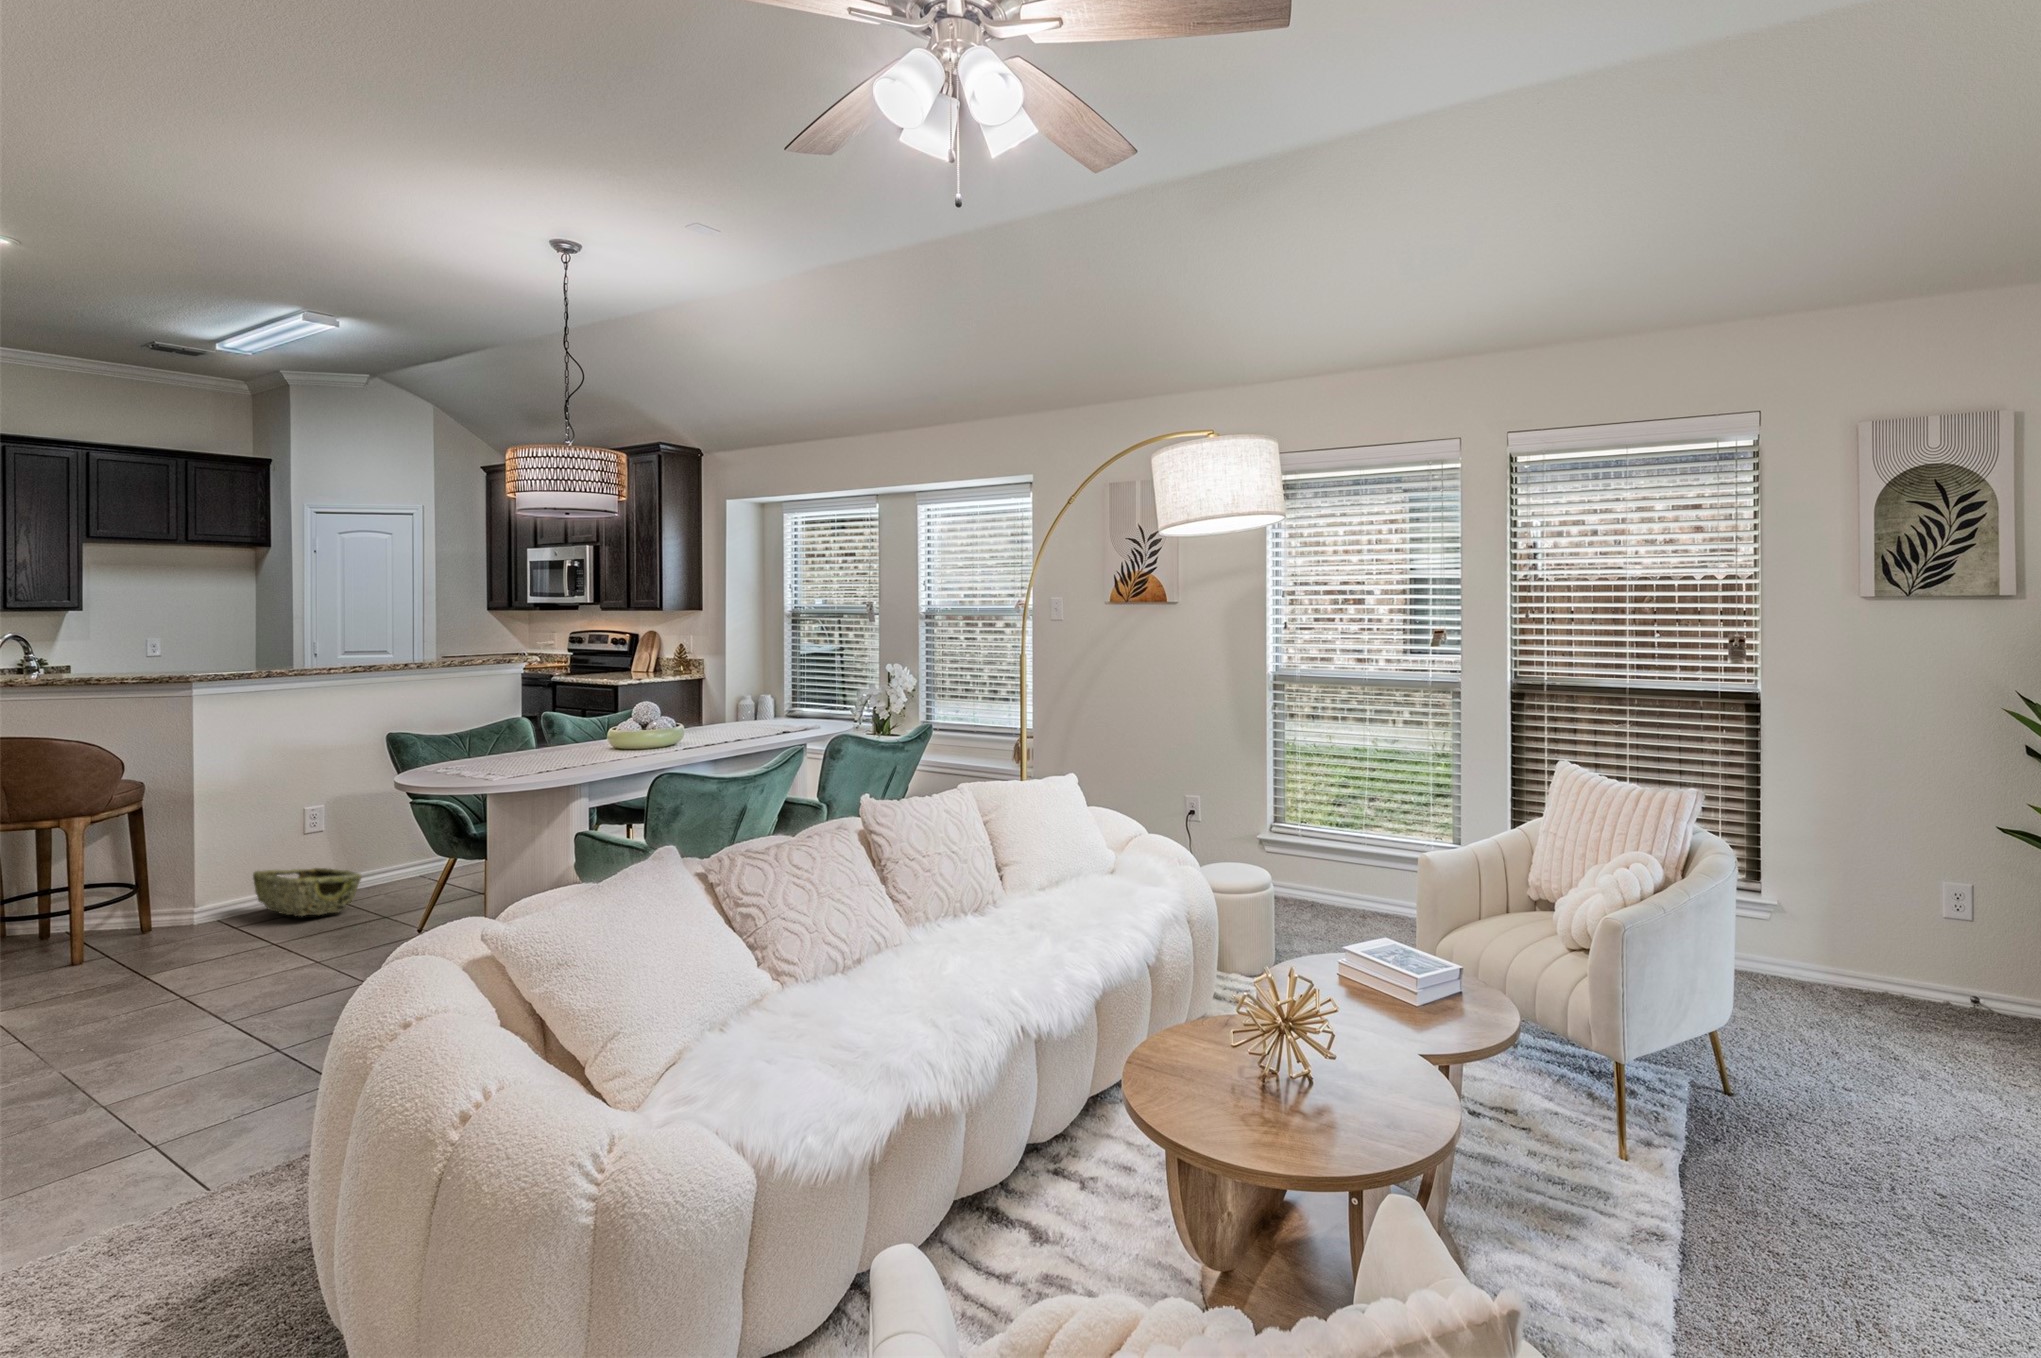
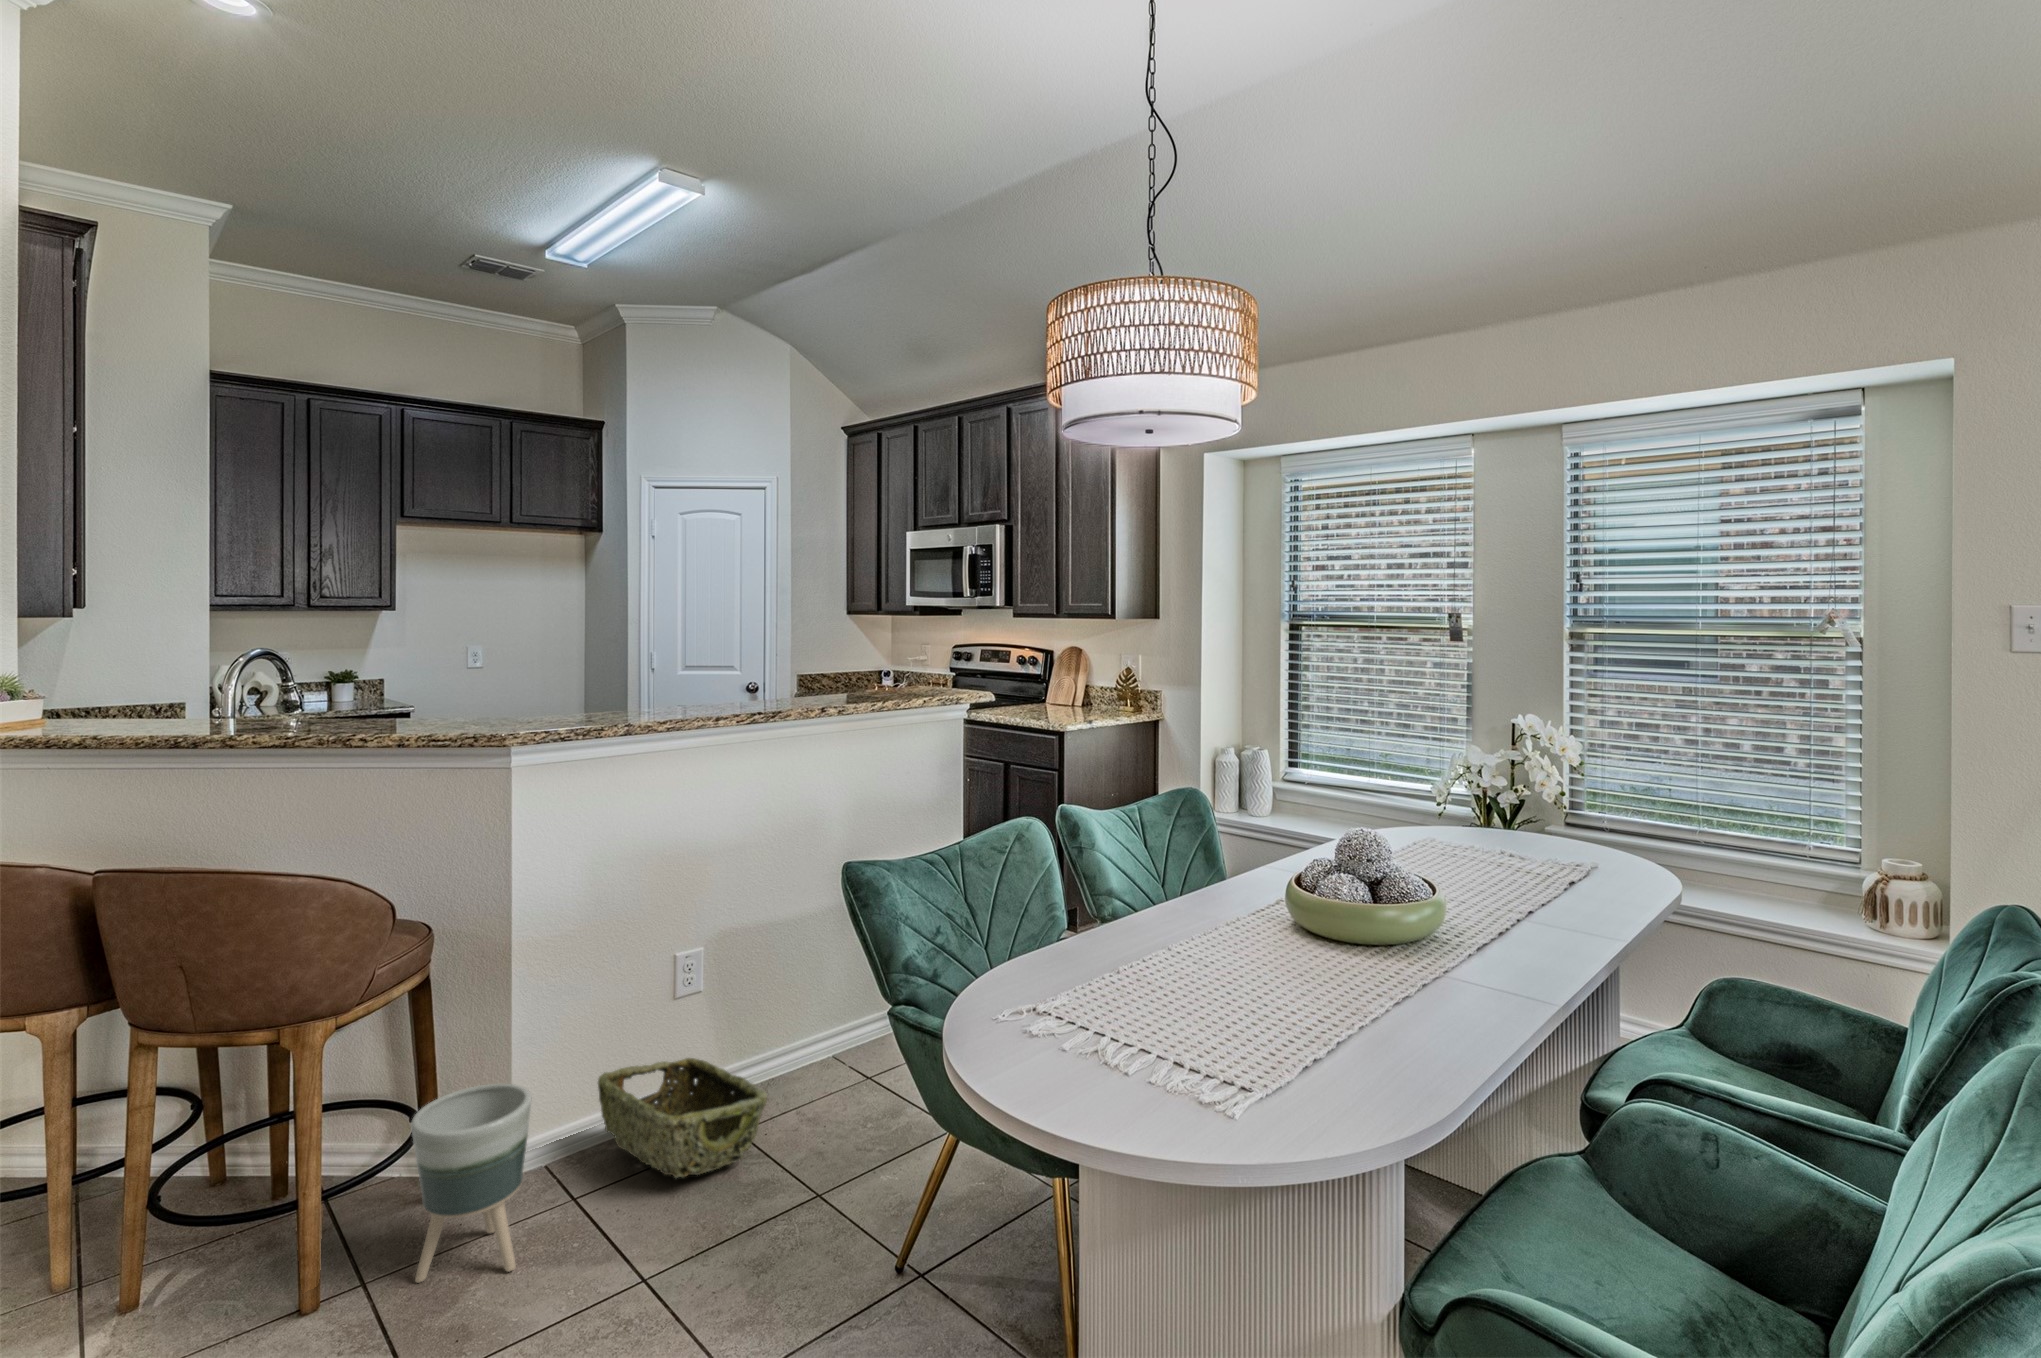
planter: none [136,859,209,954] -> present [411,1084,531,1283]

